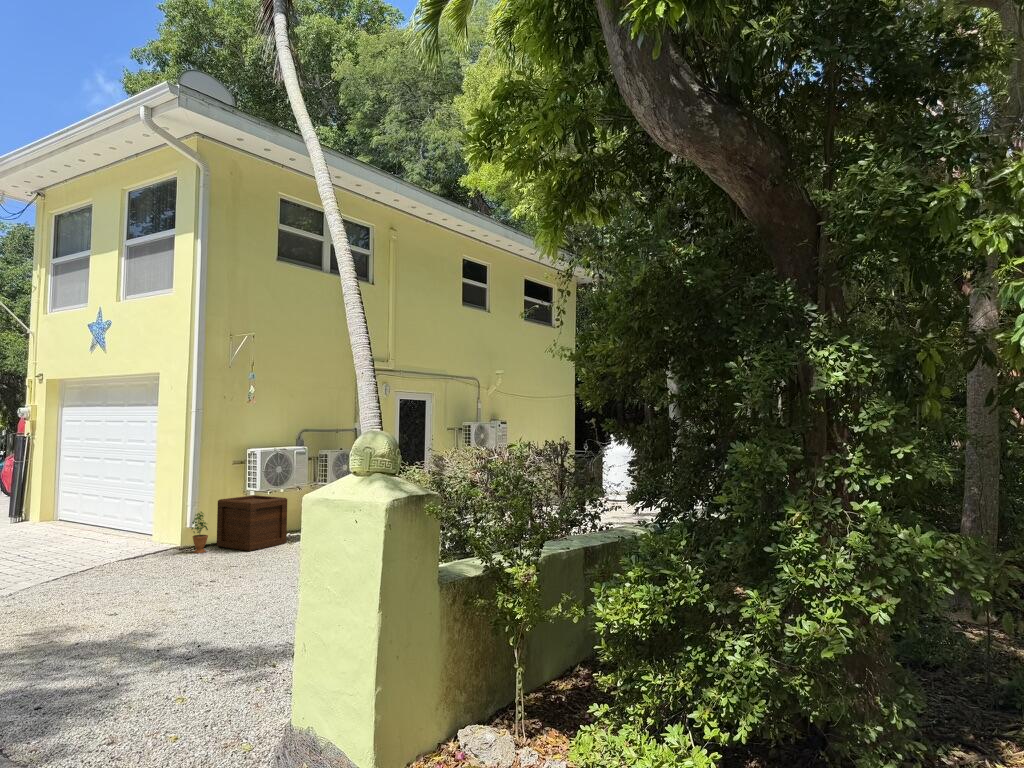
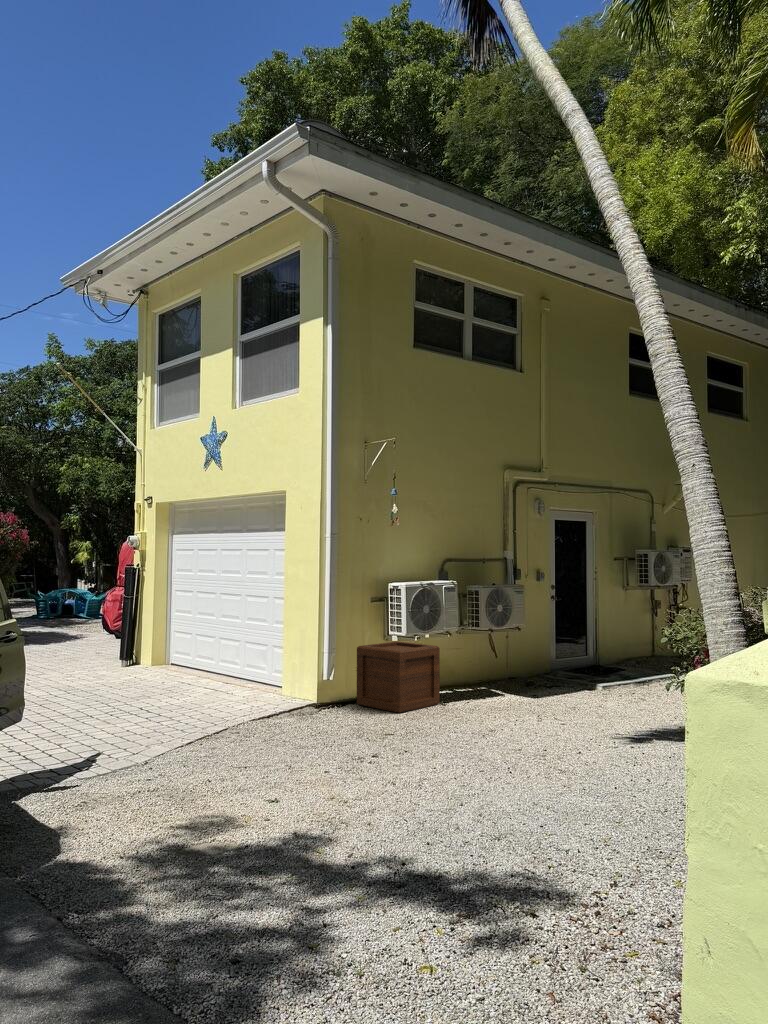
potted plant: present [192,512,208,553] -> none [327,659,348,713]

